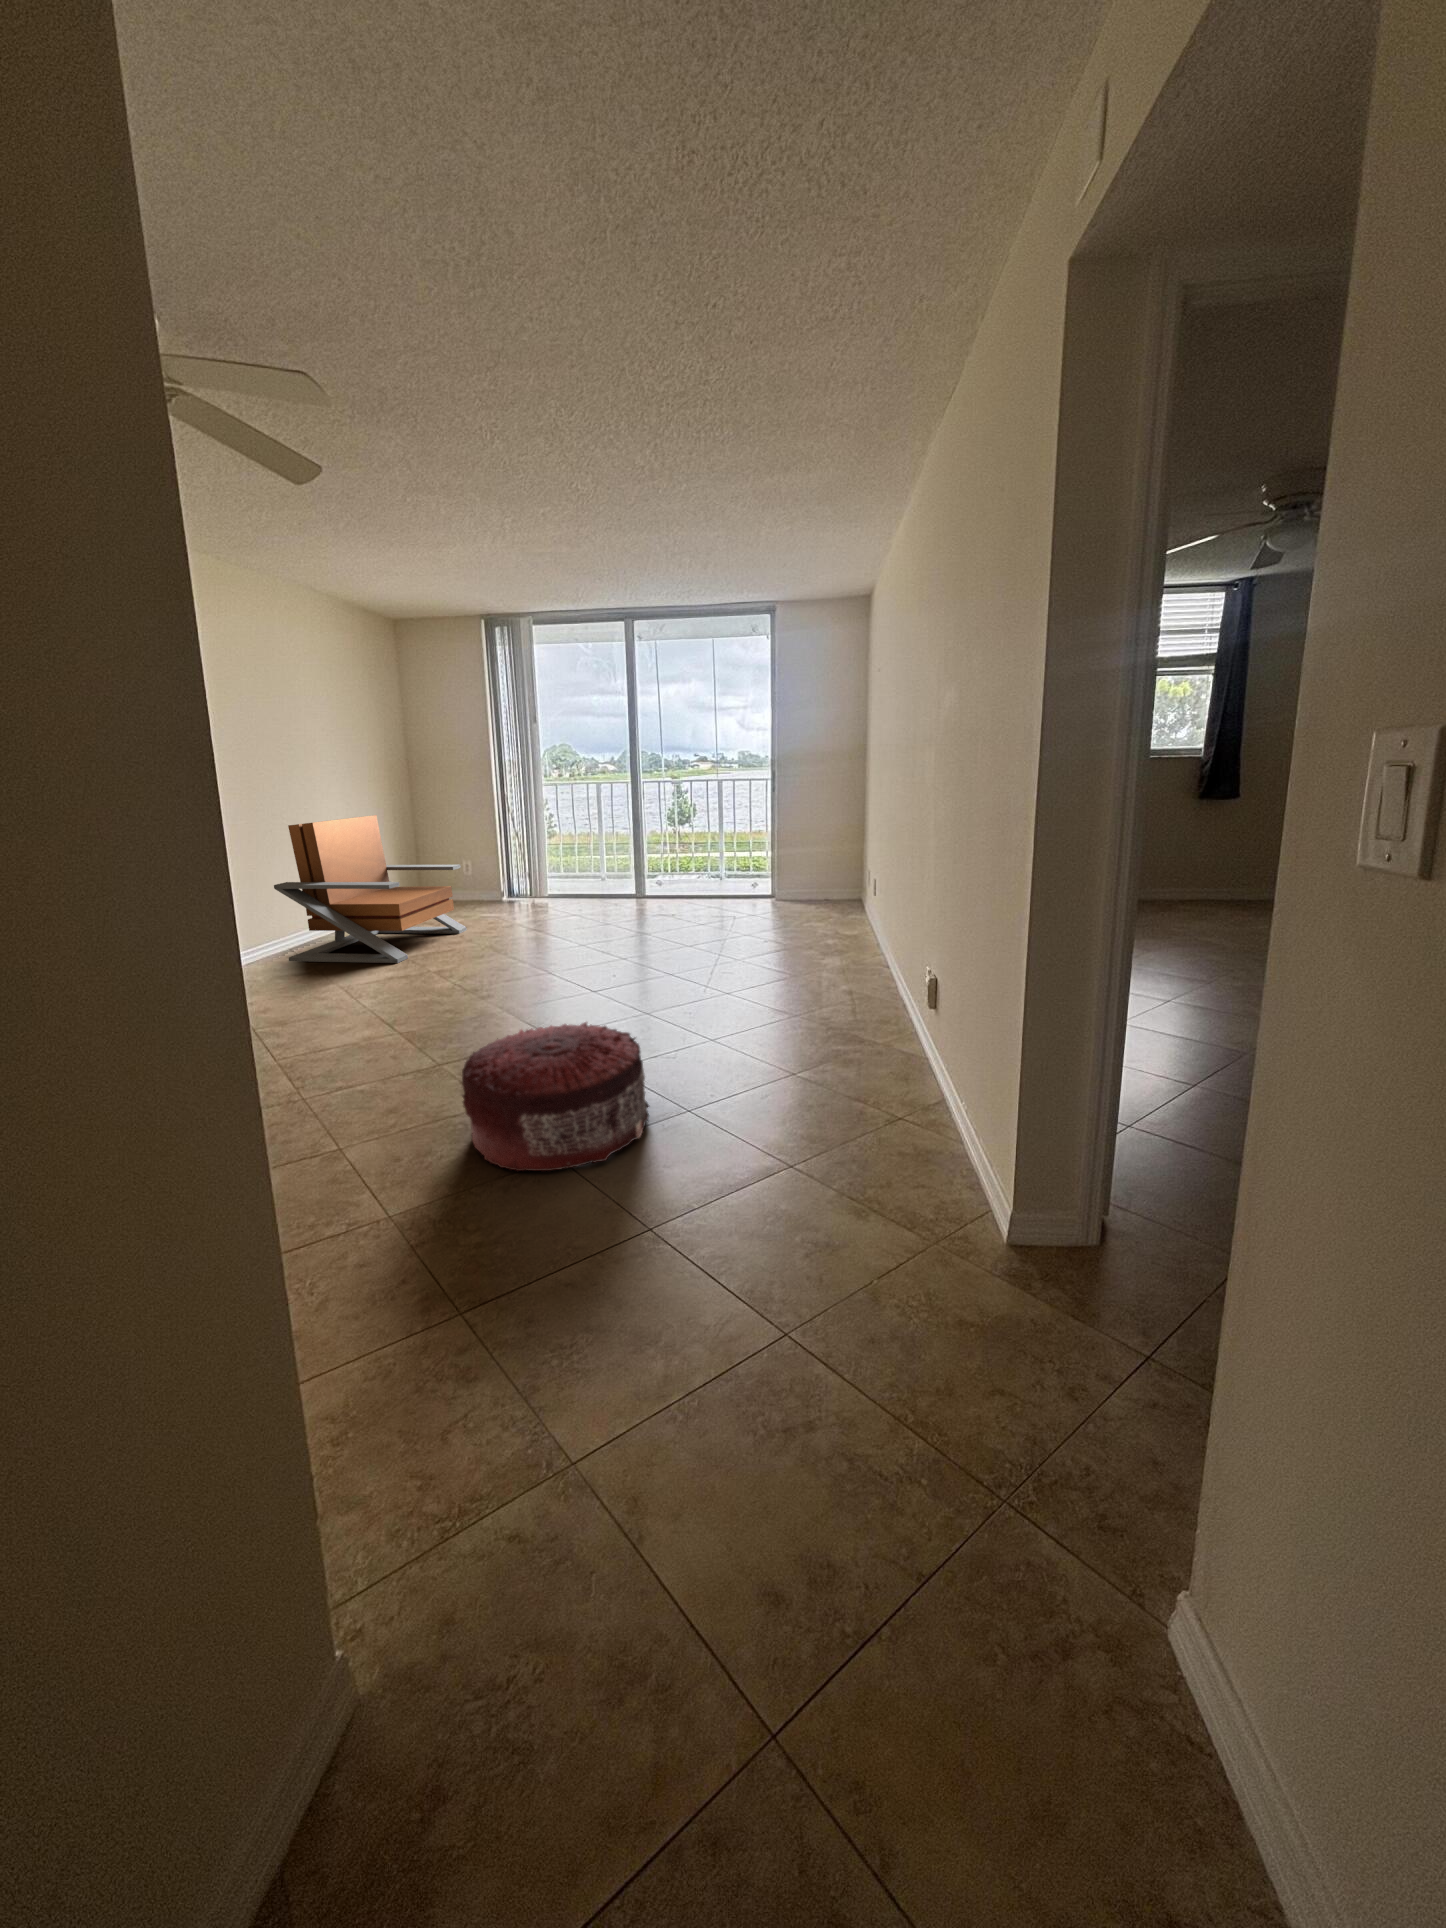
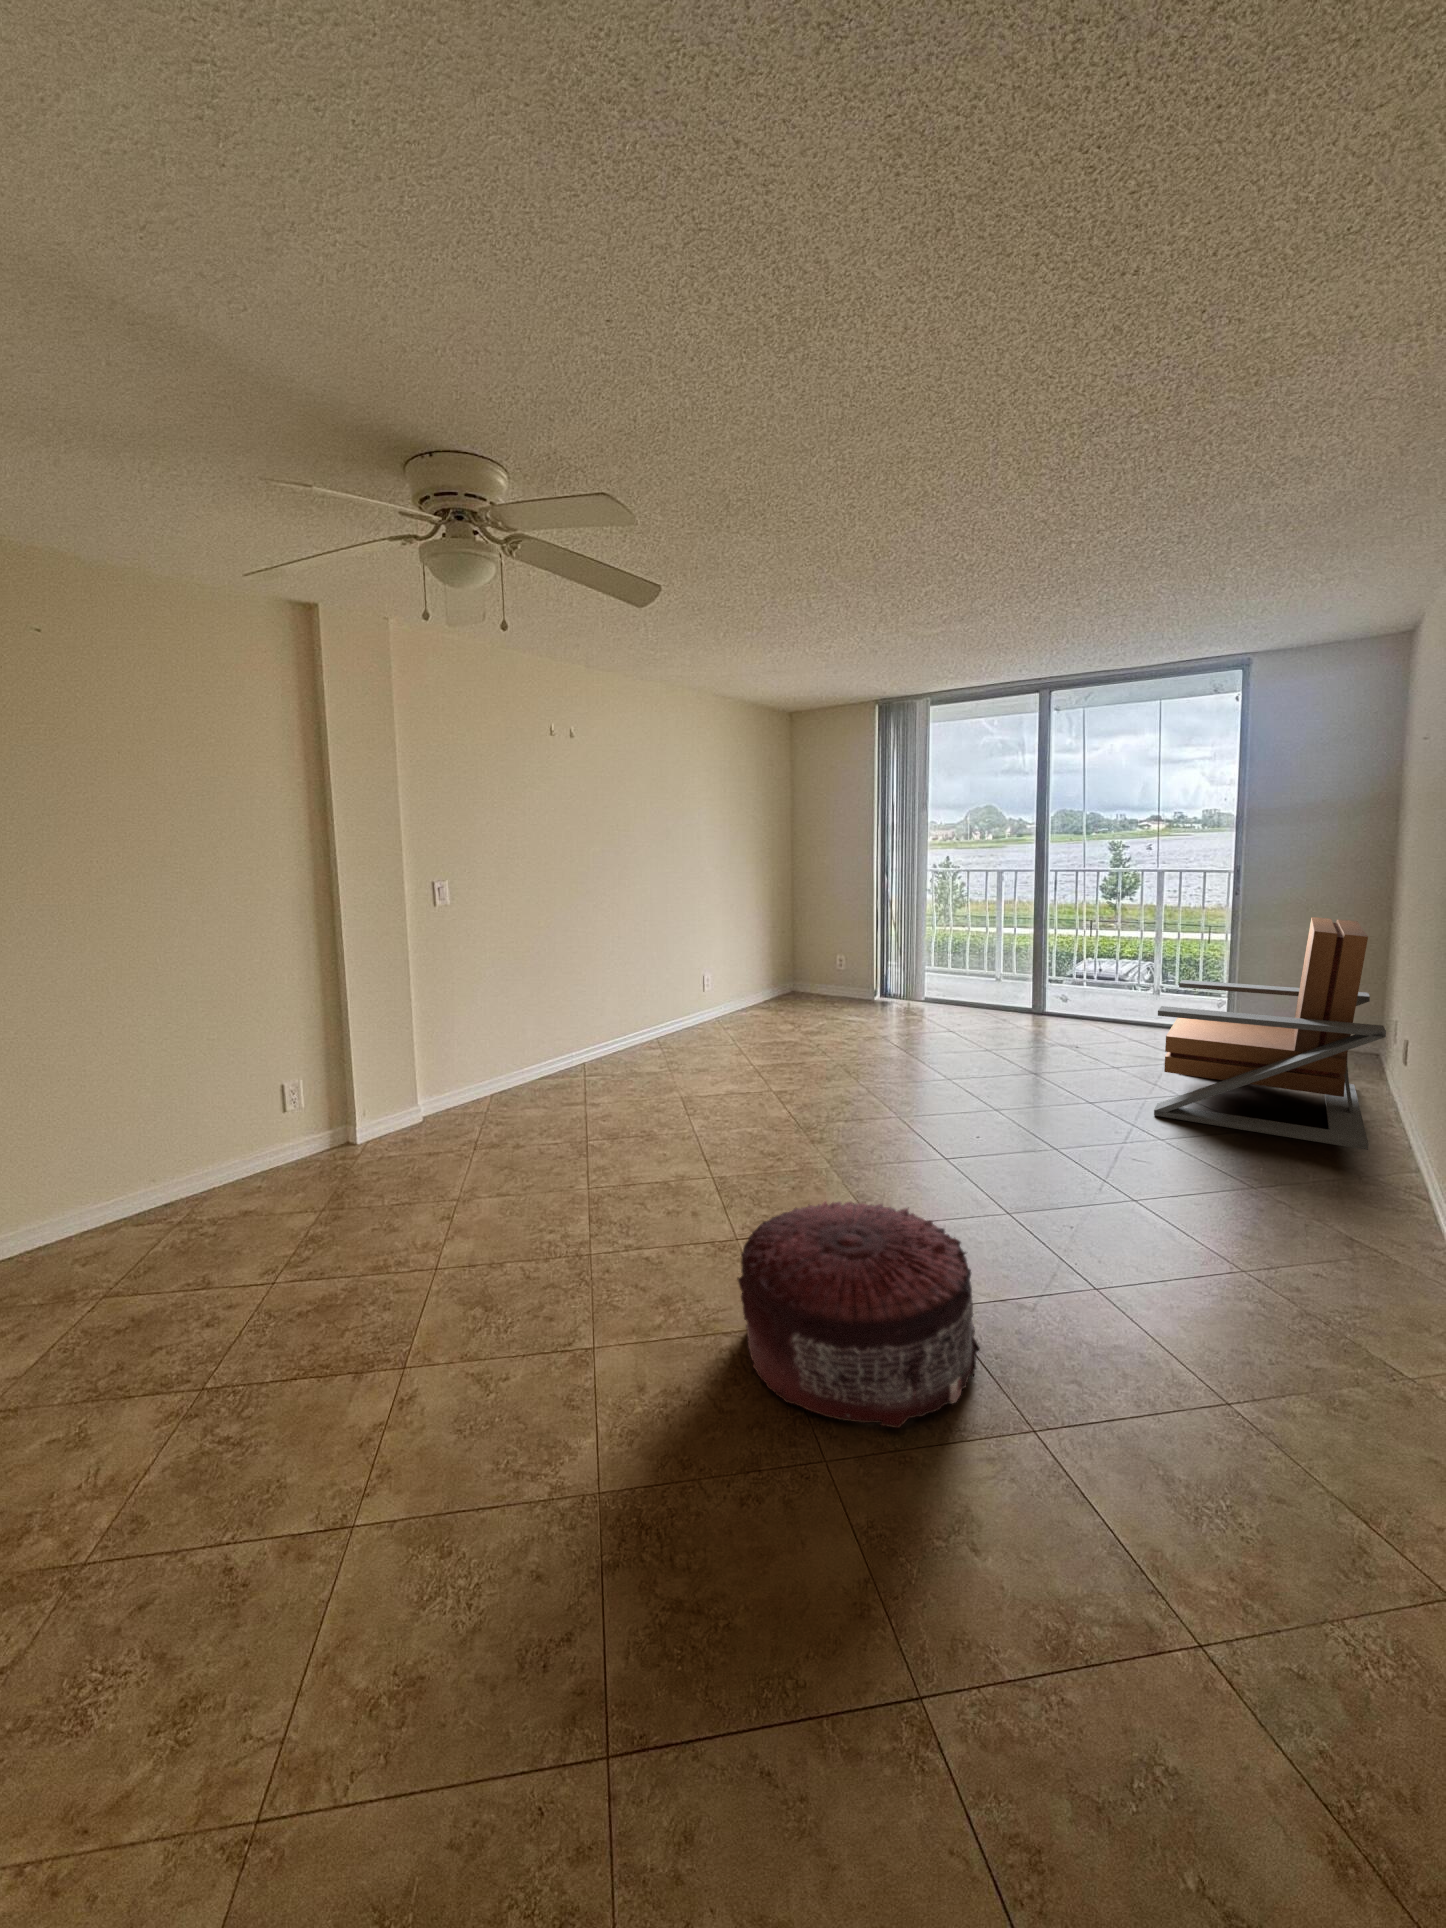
lounge chair: present [274,815,467,963] -> present [1154,917,1386,1150]

